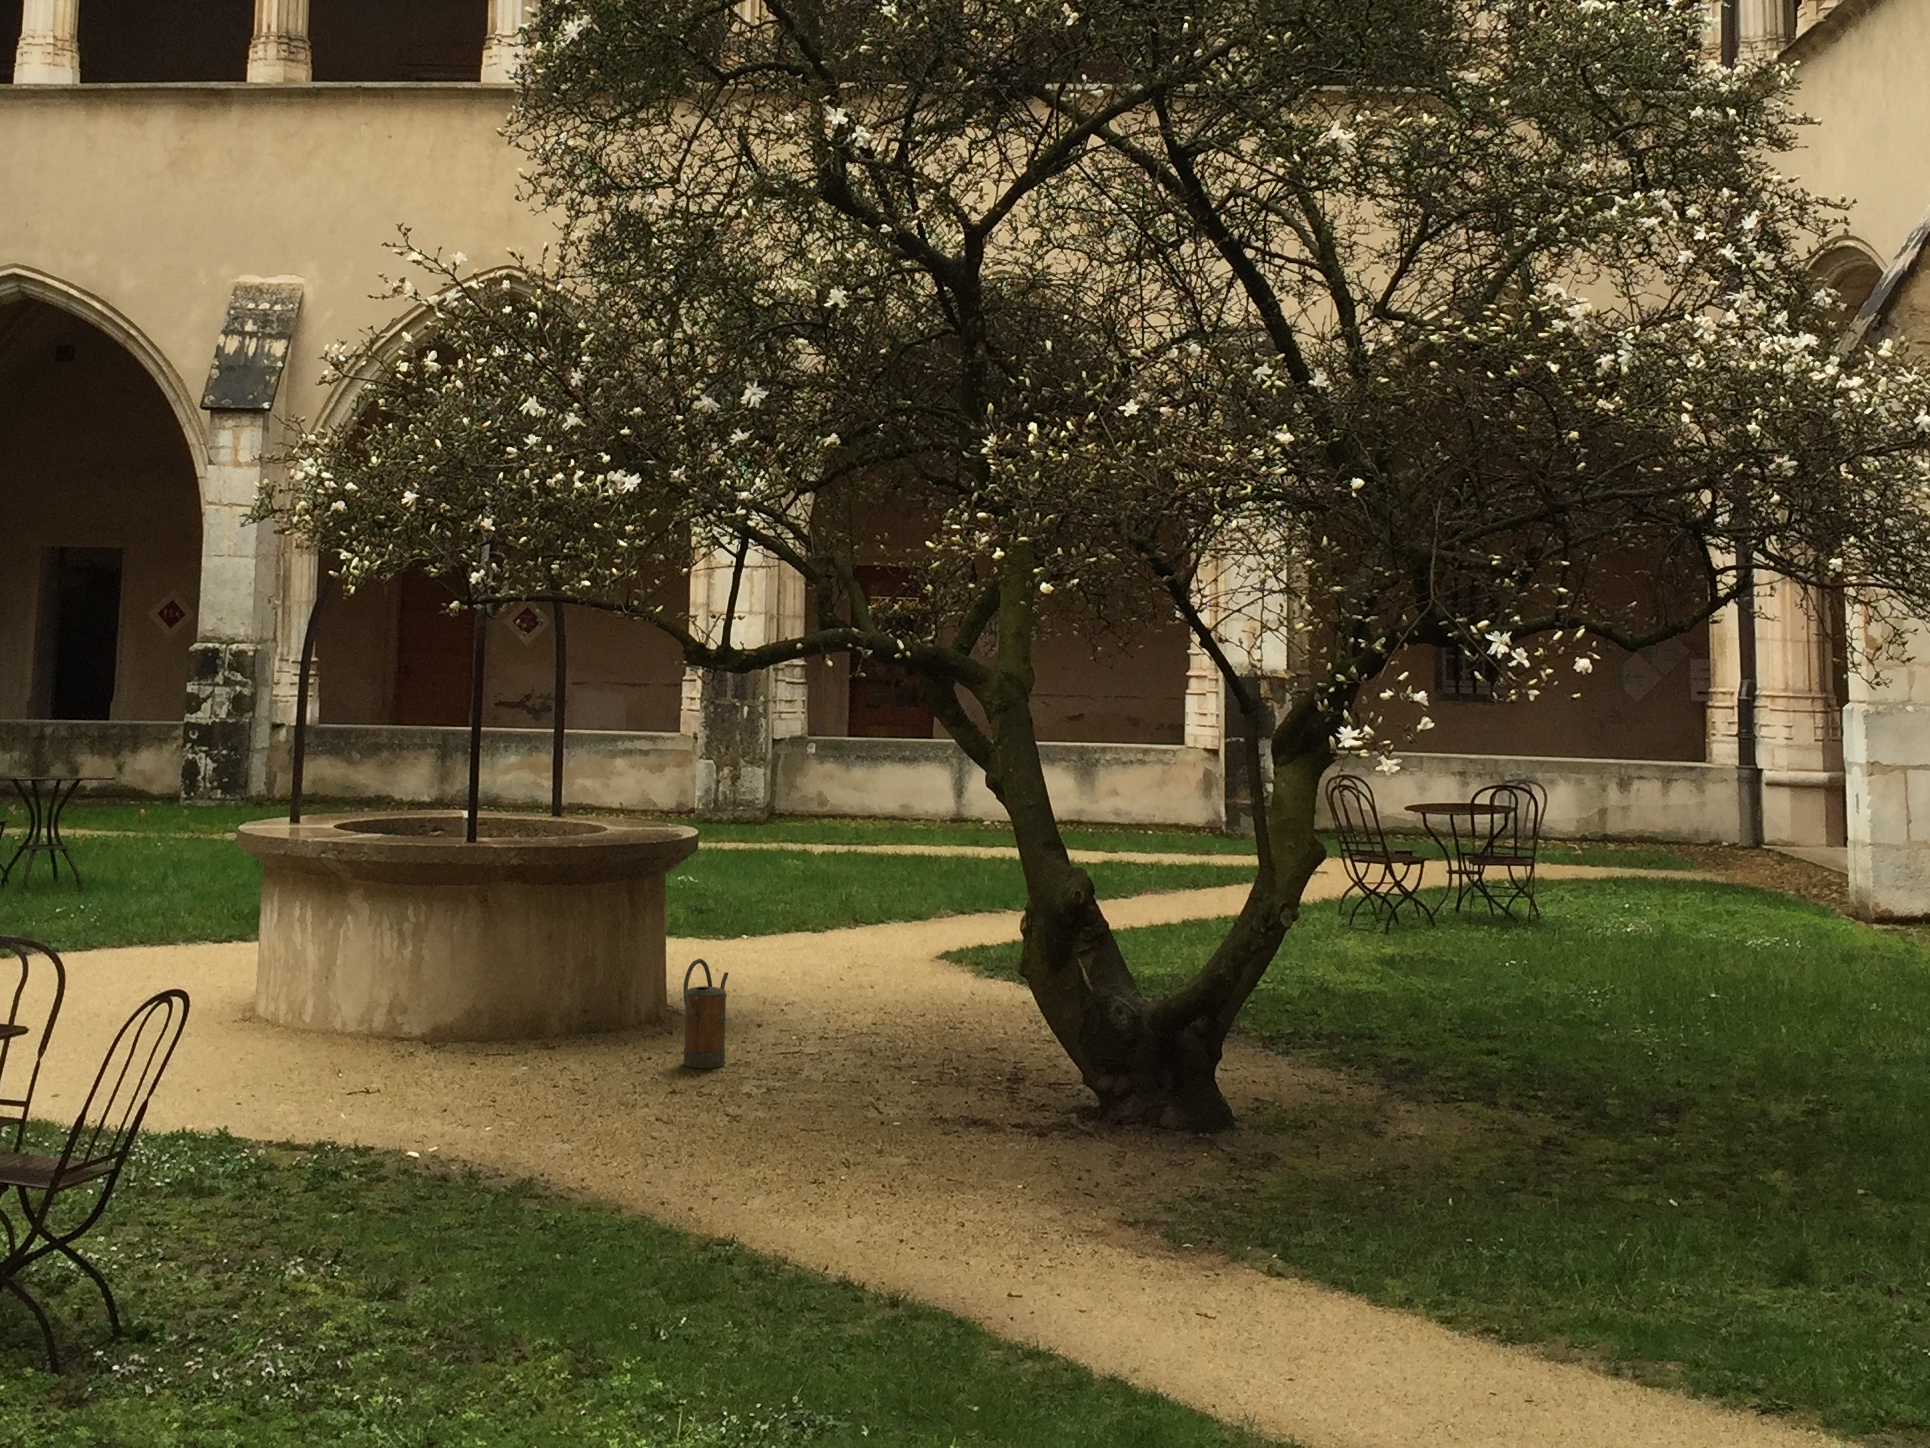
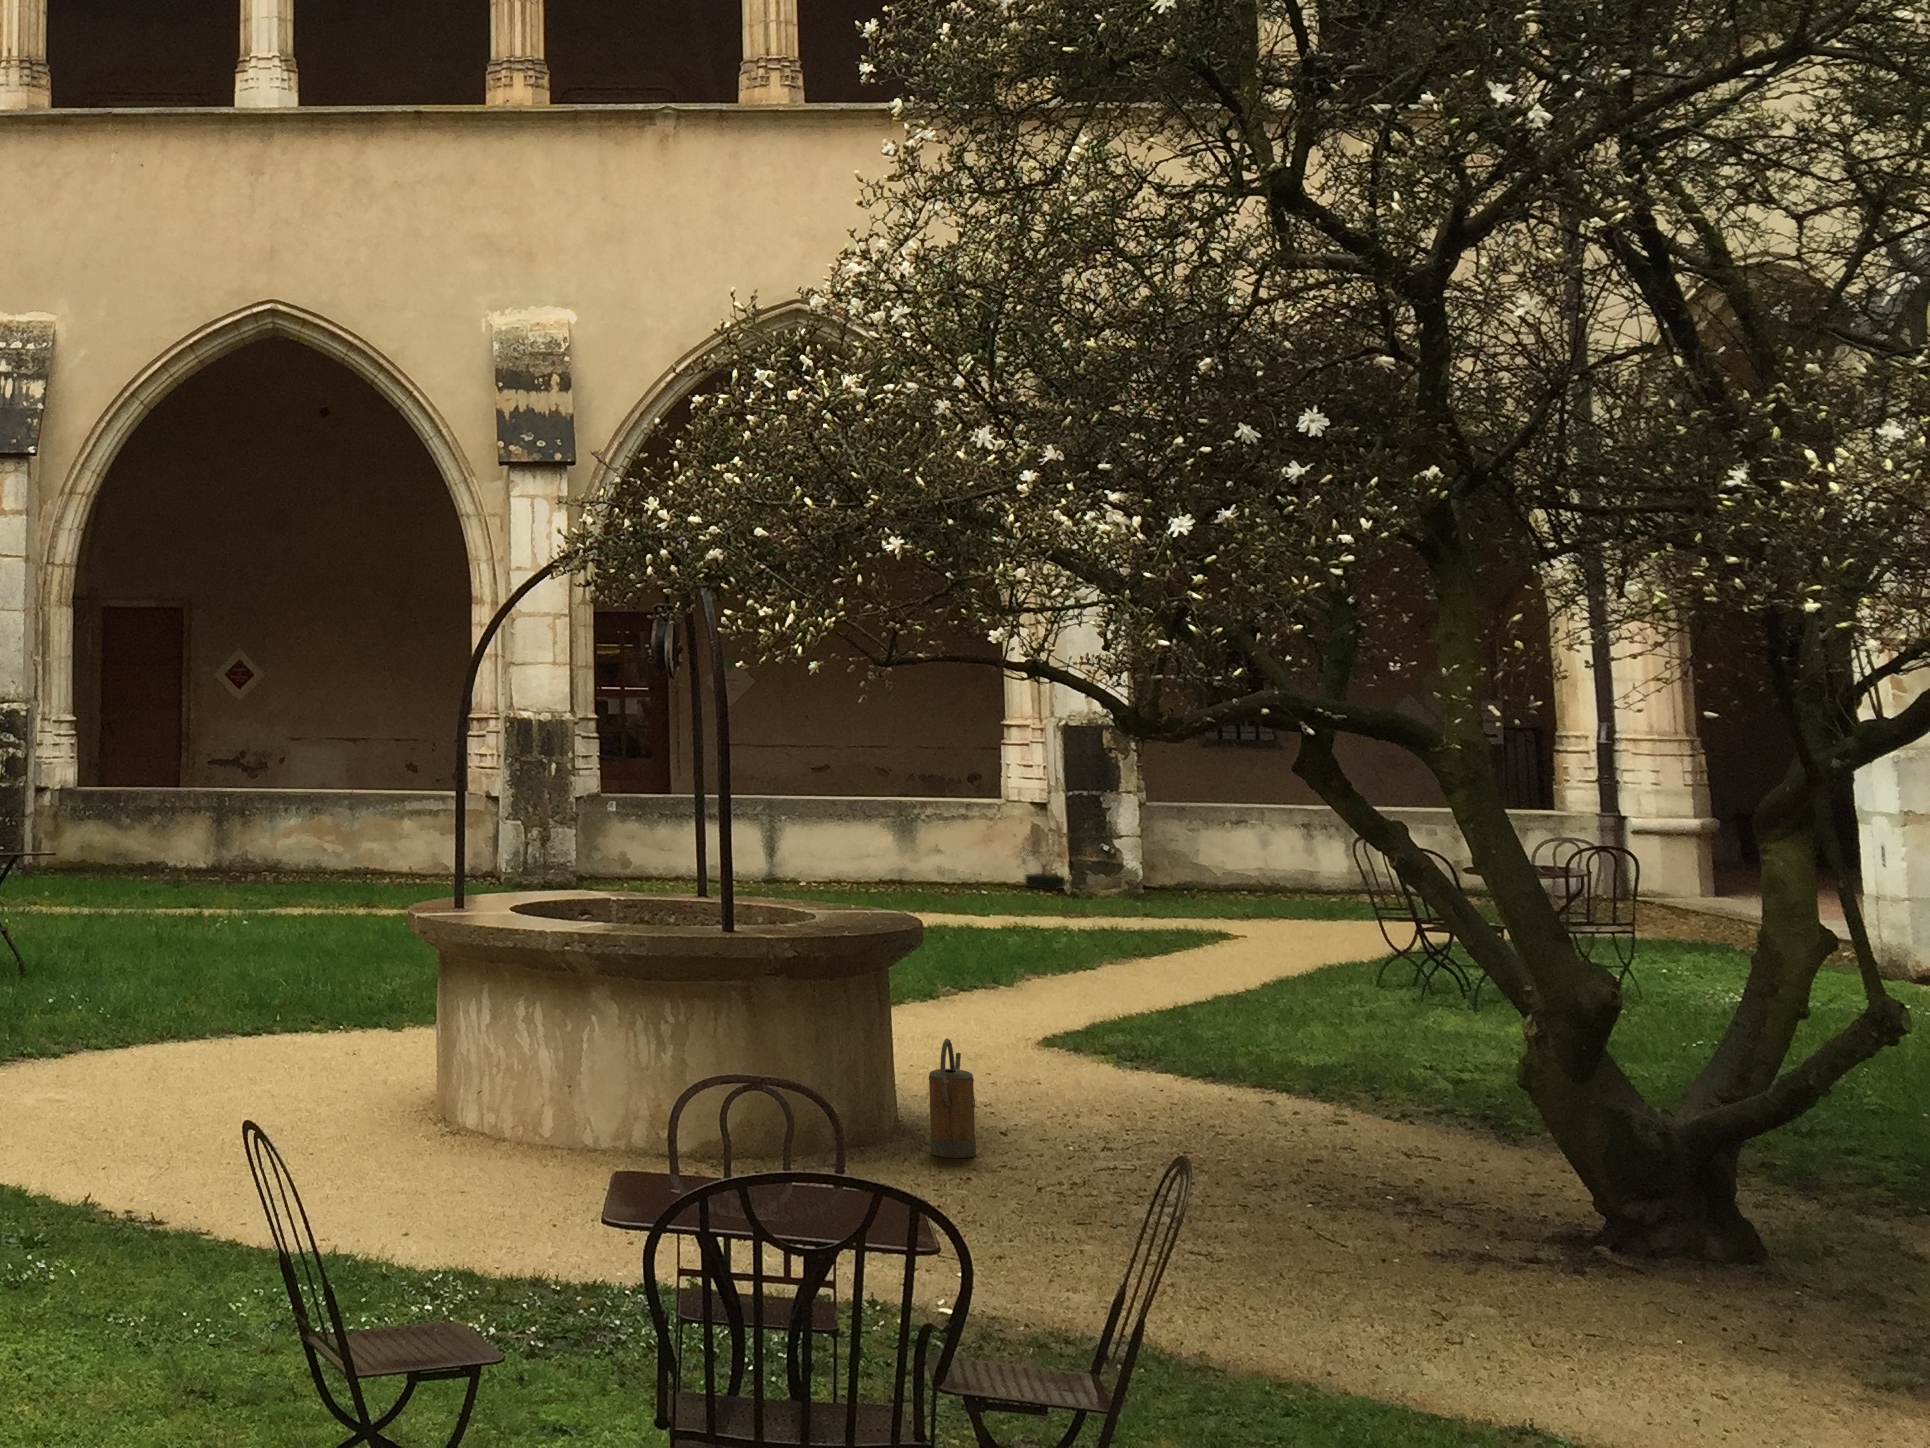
decorative plant: none [1179,784,1232,834] -> present [1019,838,1065,890]

